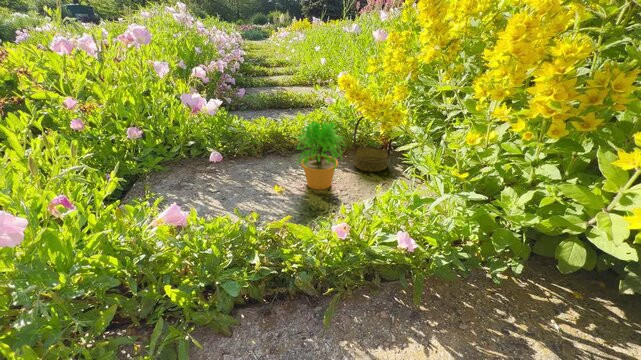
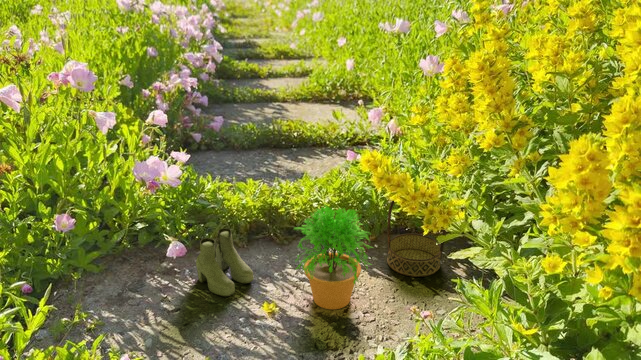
boots: none [230,142,268,184] -> present [196,228,254,296]

